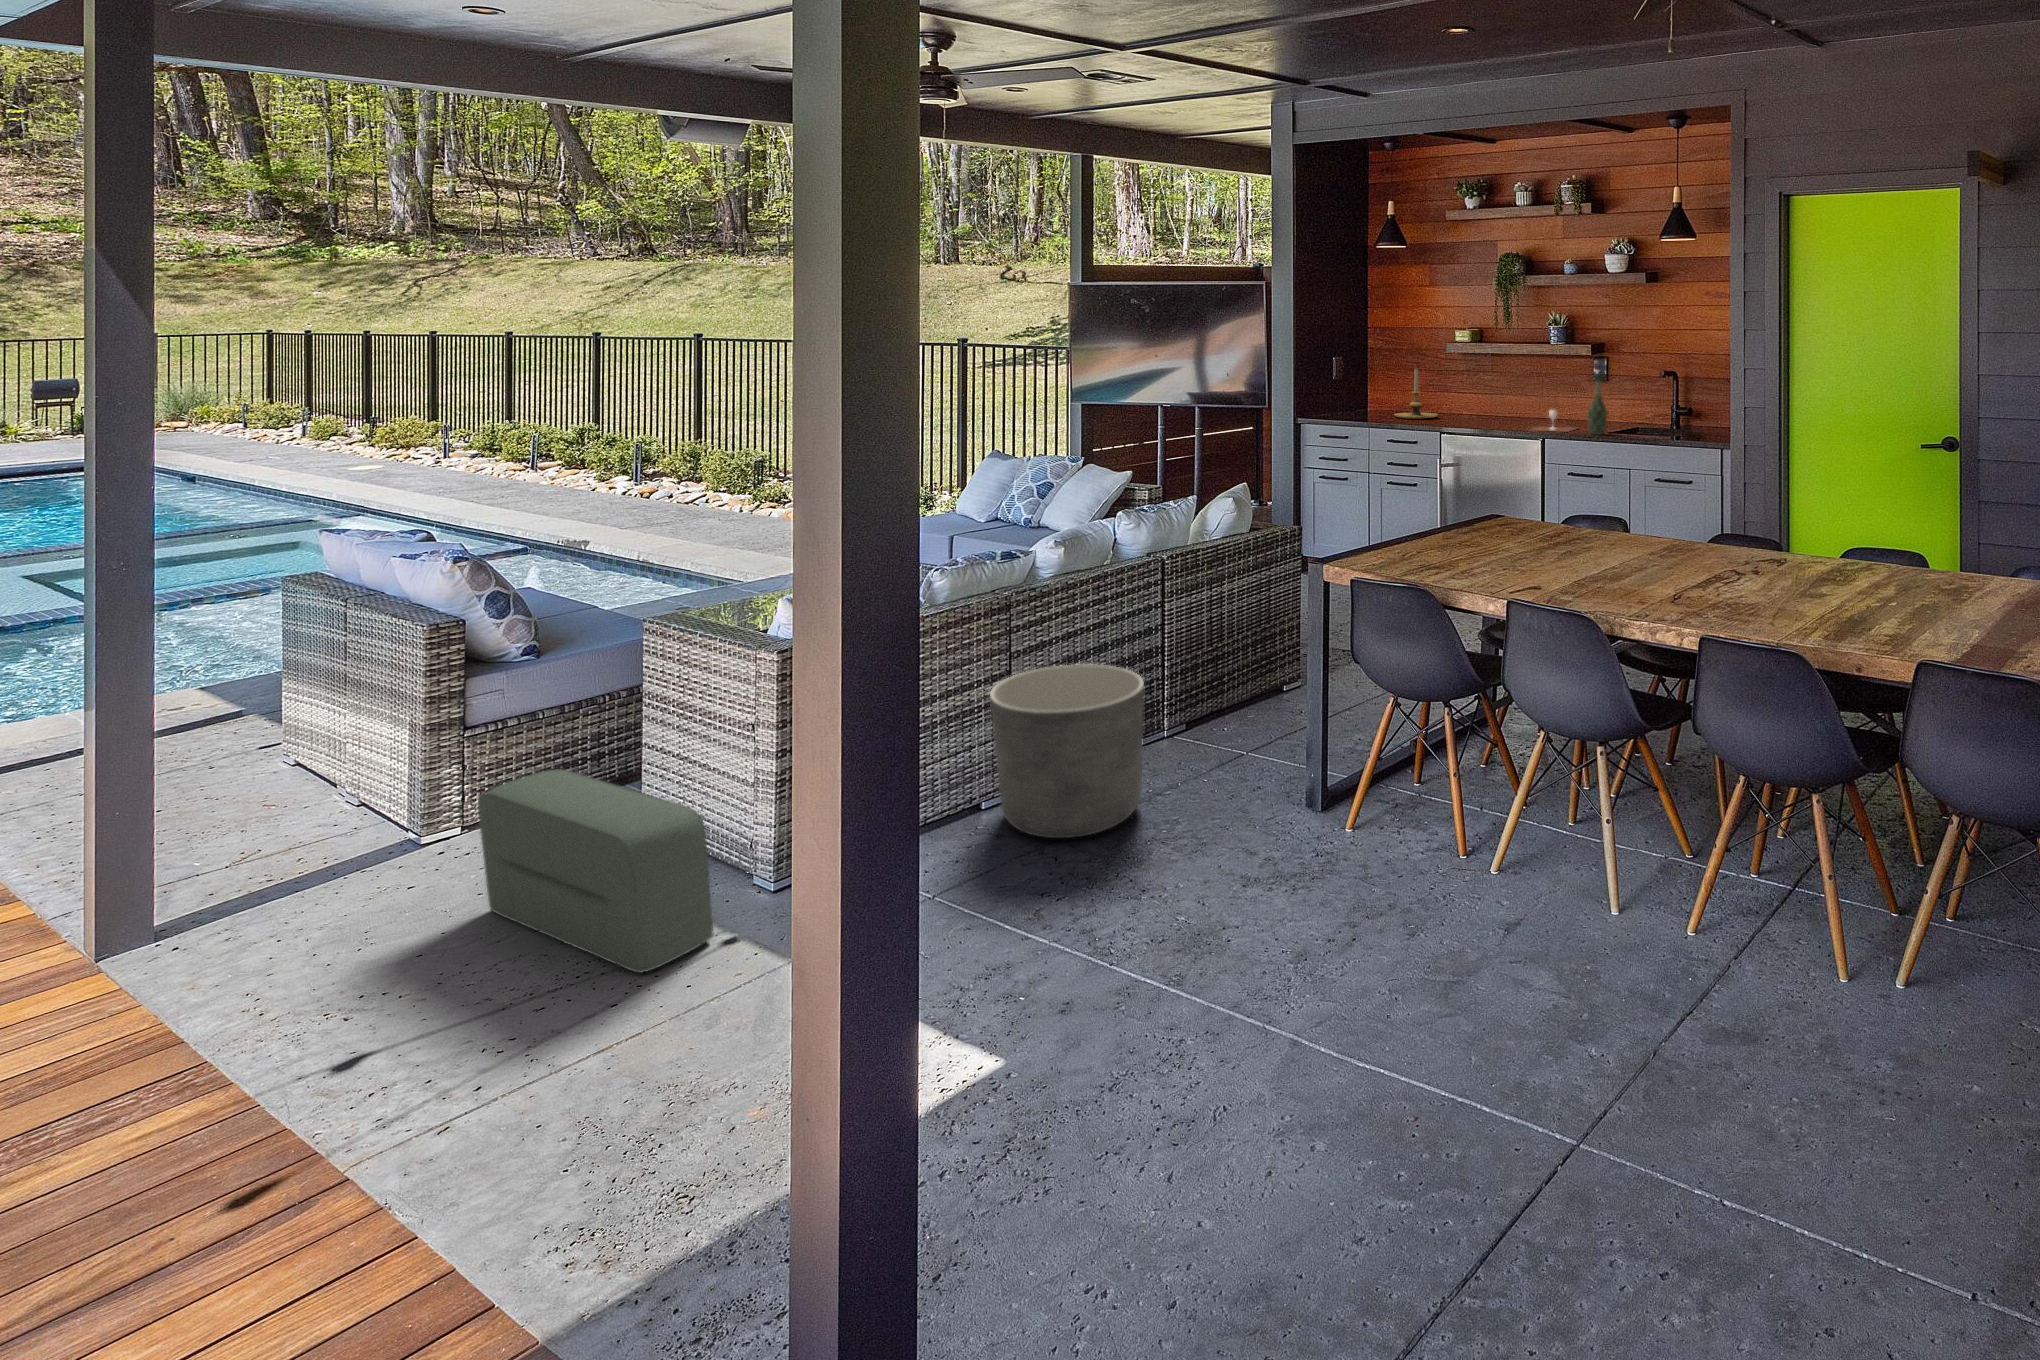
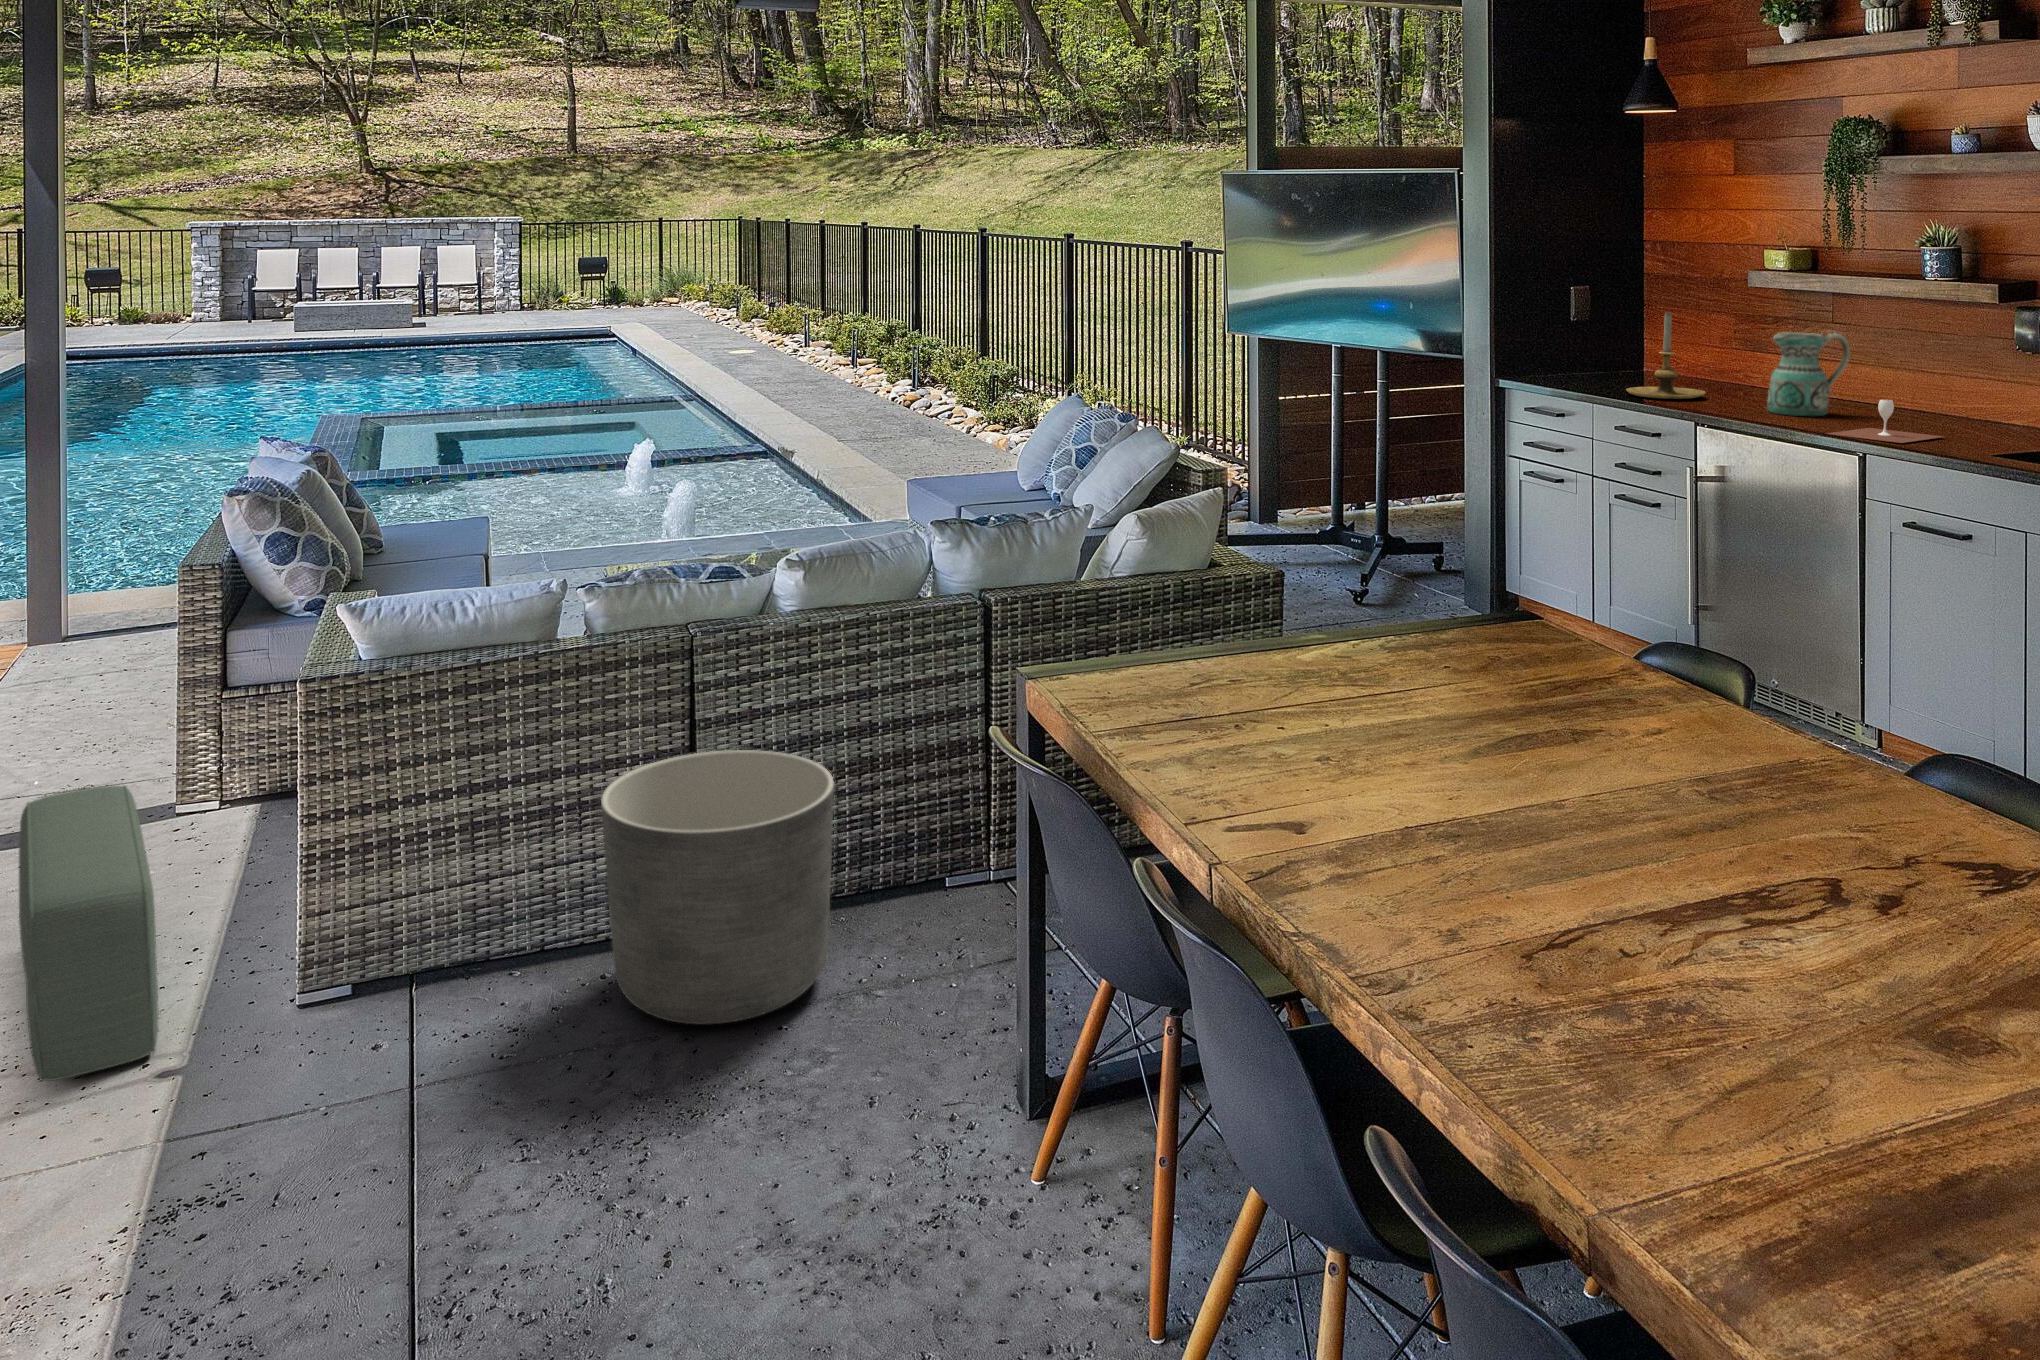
wine bottle: present [1588,374,1608,435] -> none [1939,338,1981,454]
ceramic pitcher: none [1478,376,1518,423] -> present [1767,332,1850,416]

